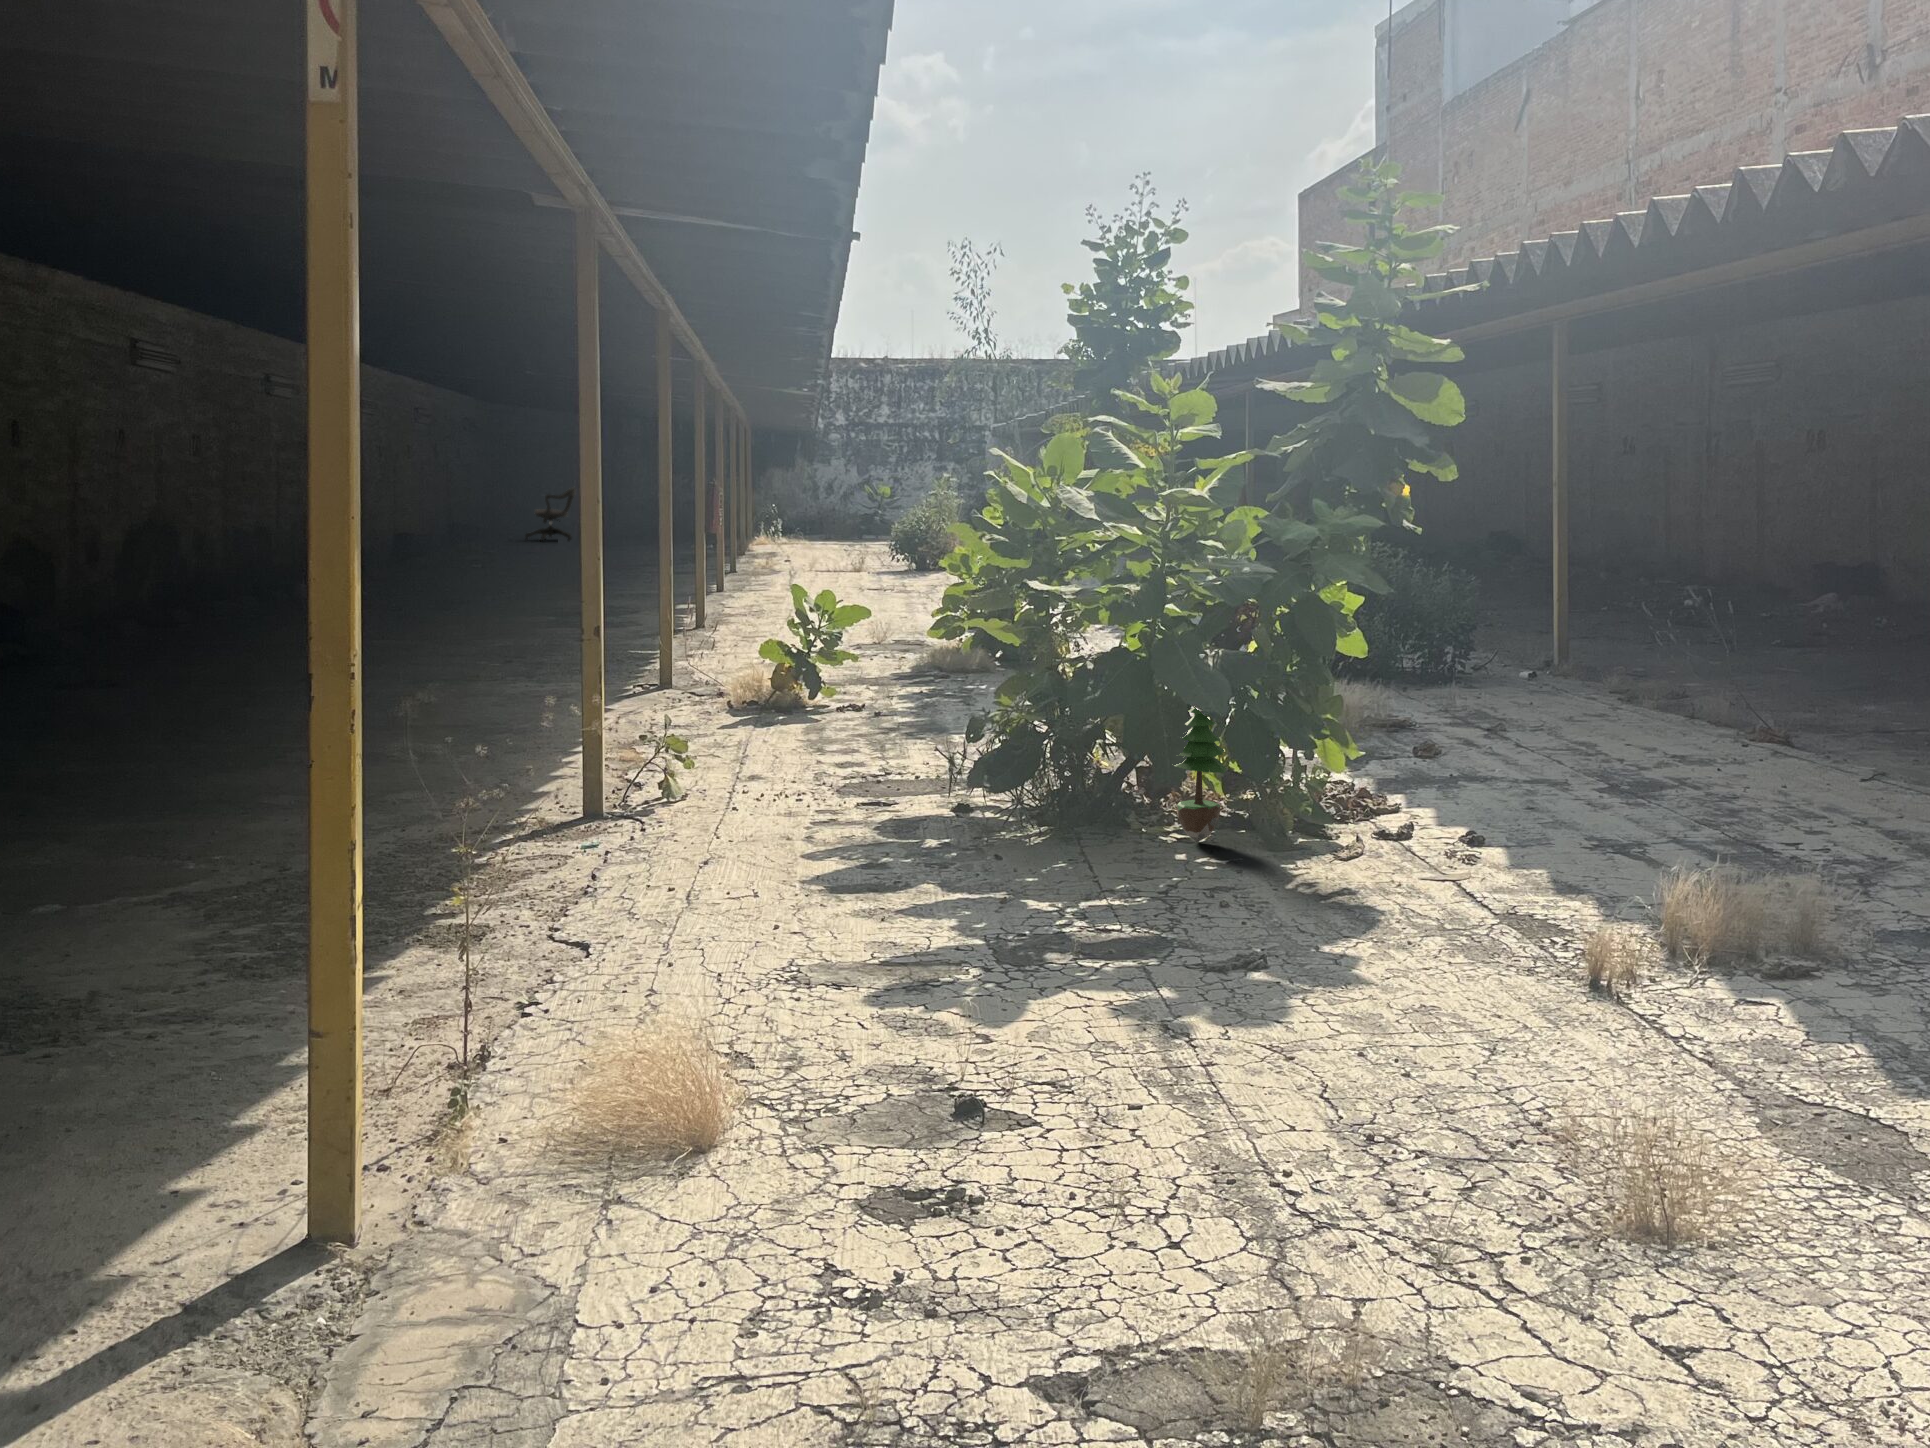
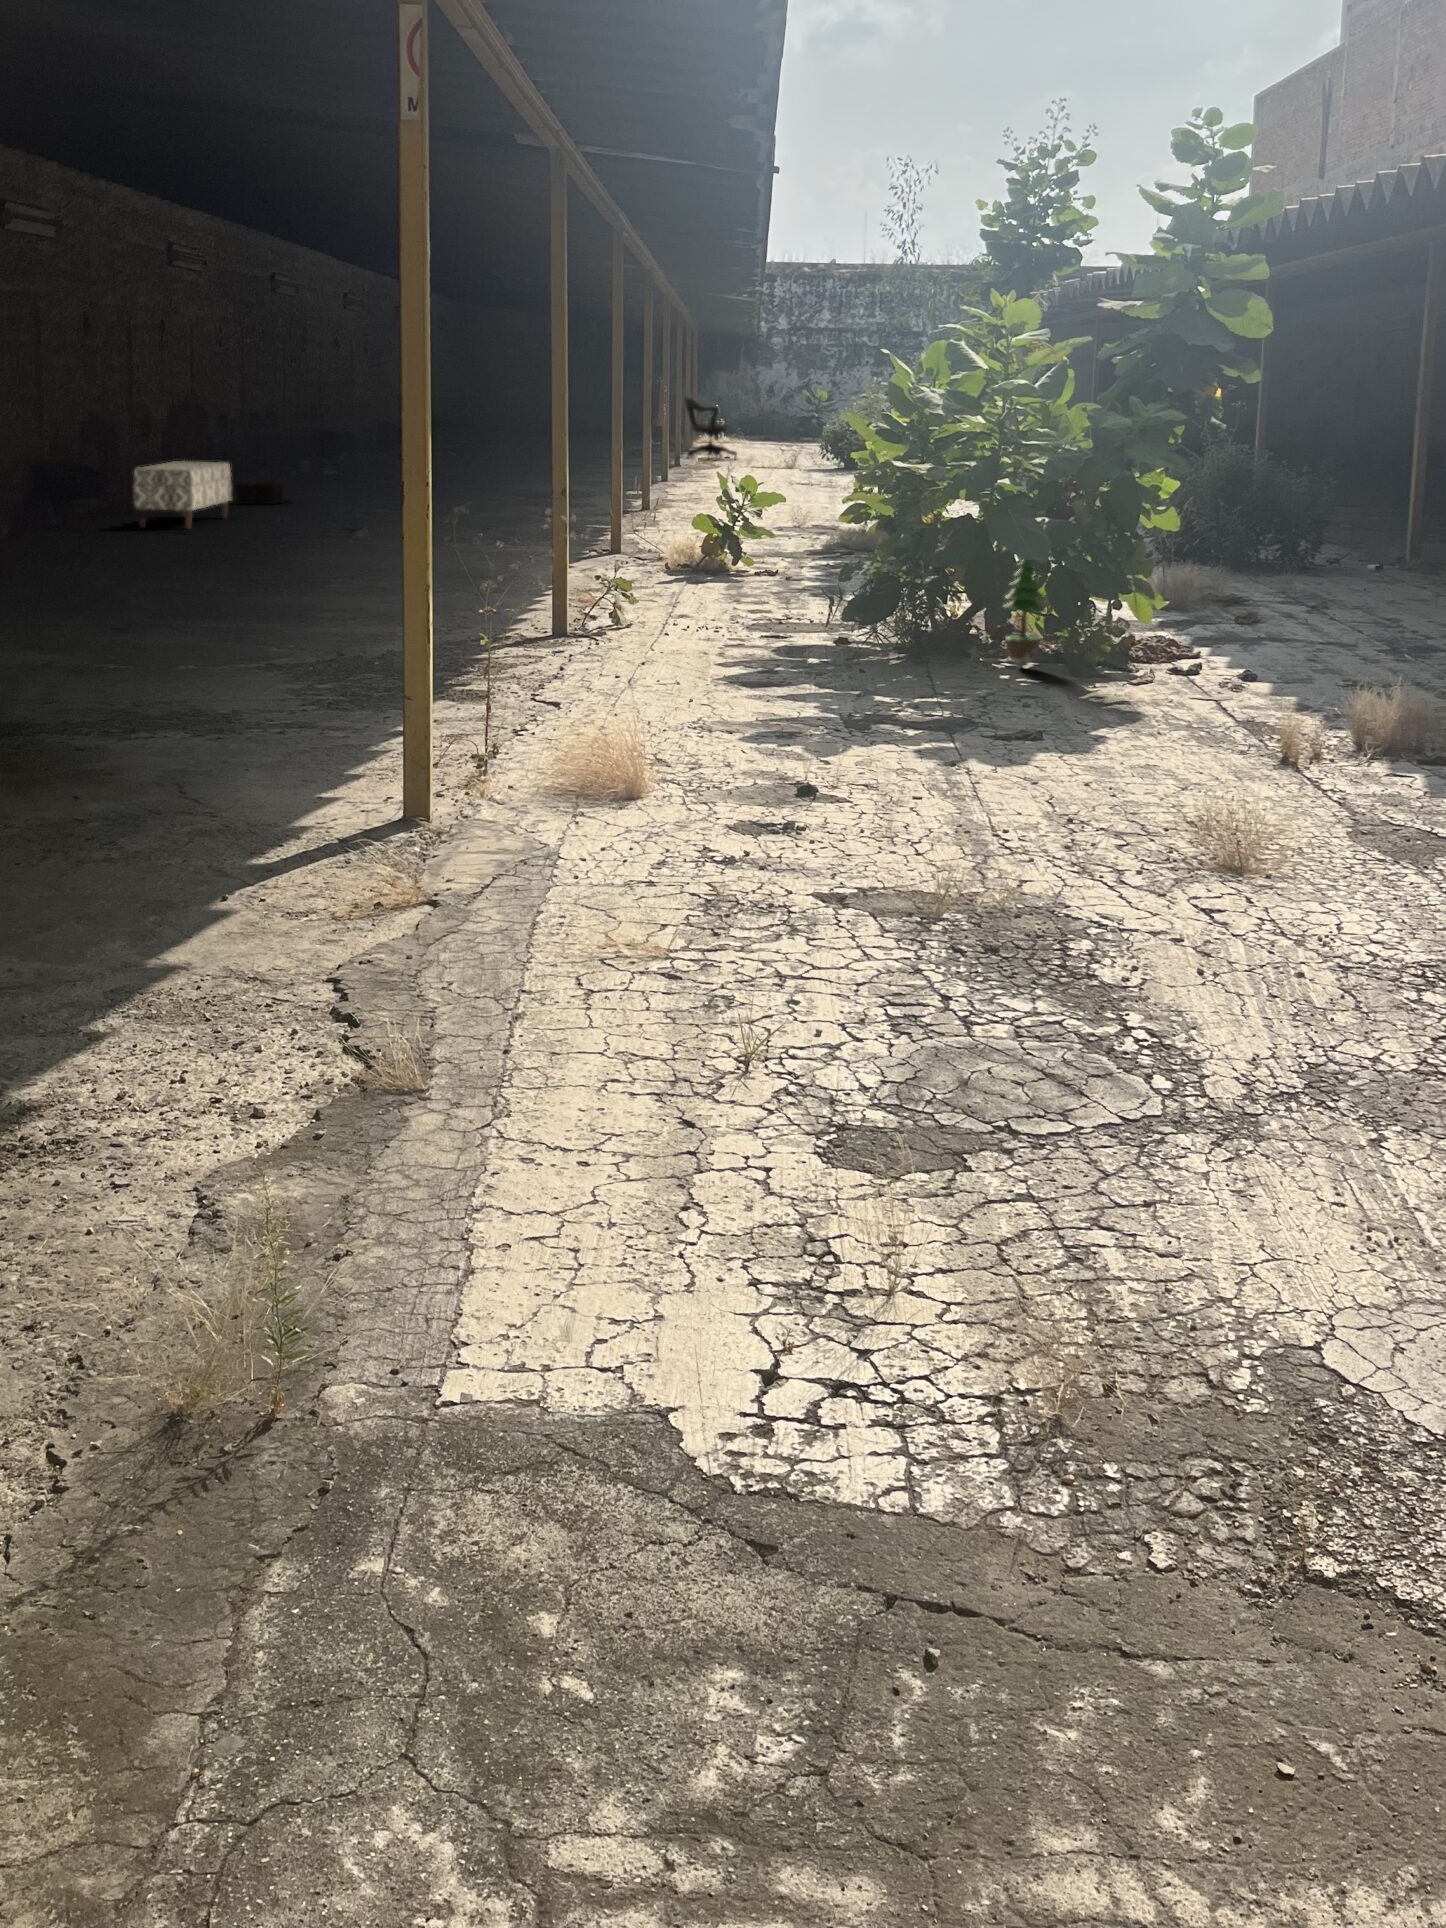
chair: present [525,487,576,541] -> present [684,397,737,460]
bench: none [39,585,178,672] -> present [133,461,231,529]
storage bin: none [176,605,261,635] -> present [231,481,283,504]

